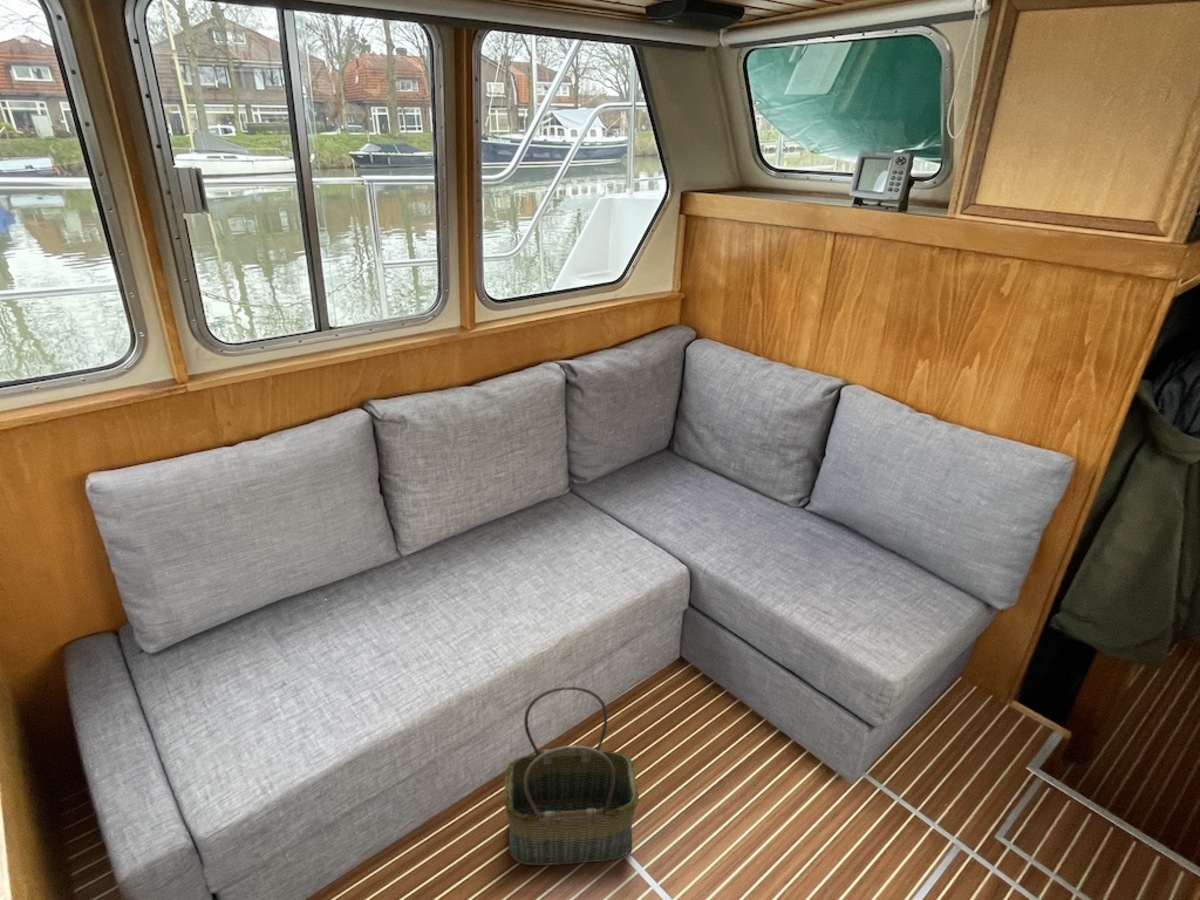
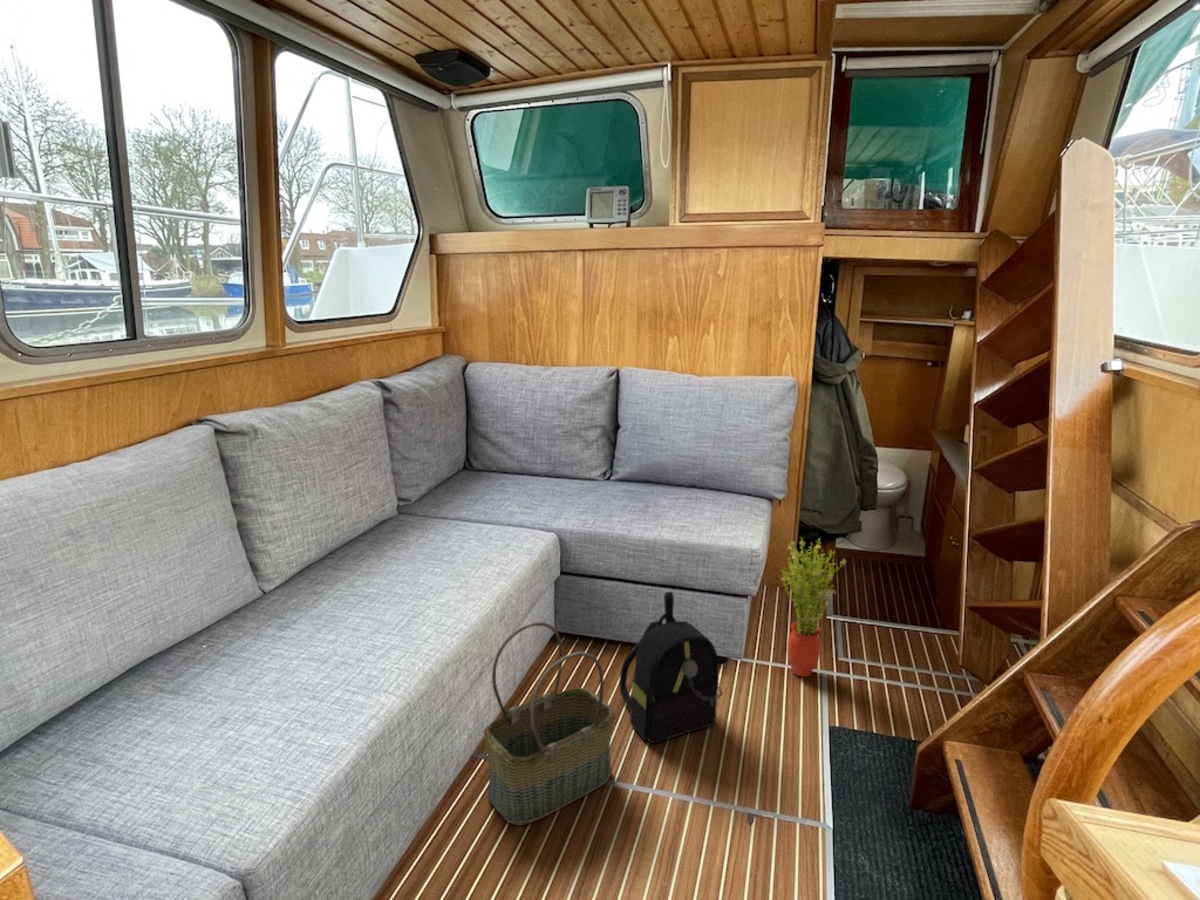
potted plant: none [915,688,1016,840] -> present [781,538,846,677]
backpack: none [686,692,788,849] -> present [619,592,723,743]

